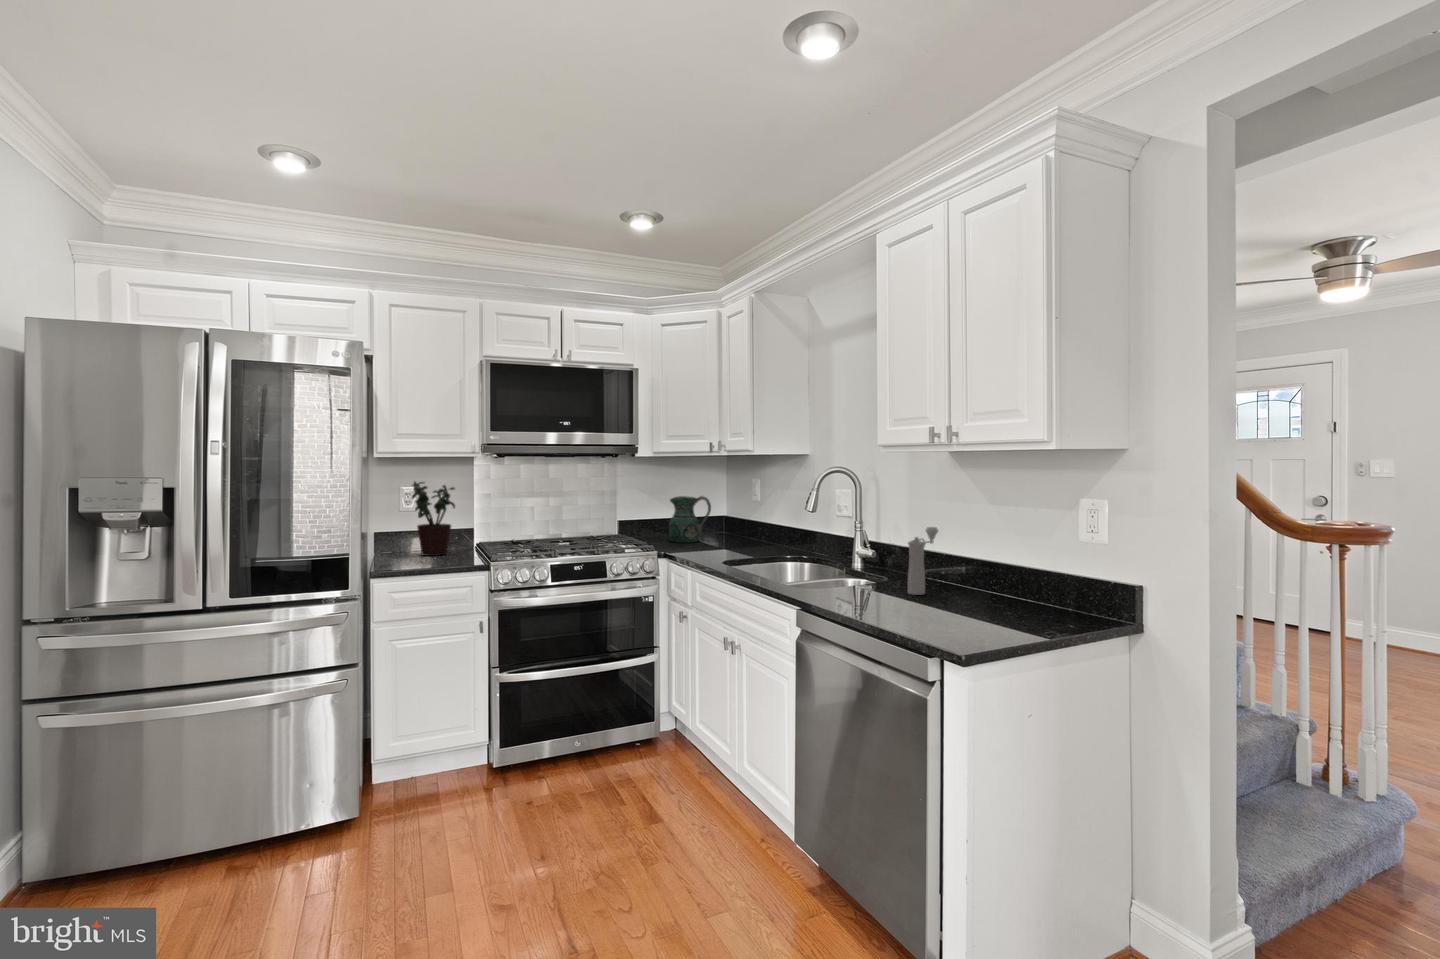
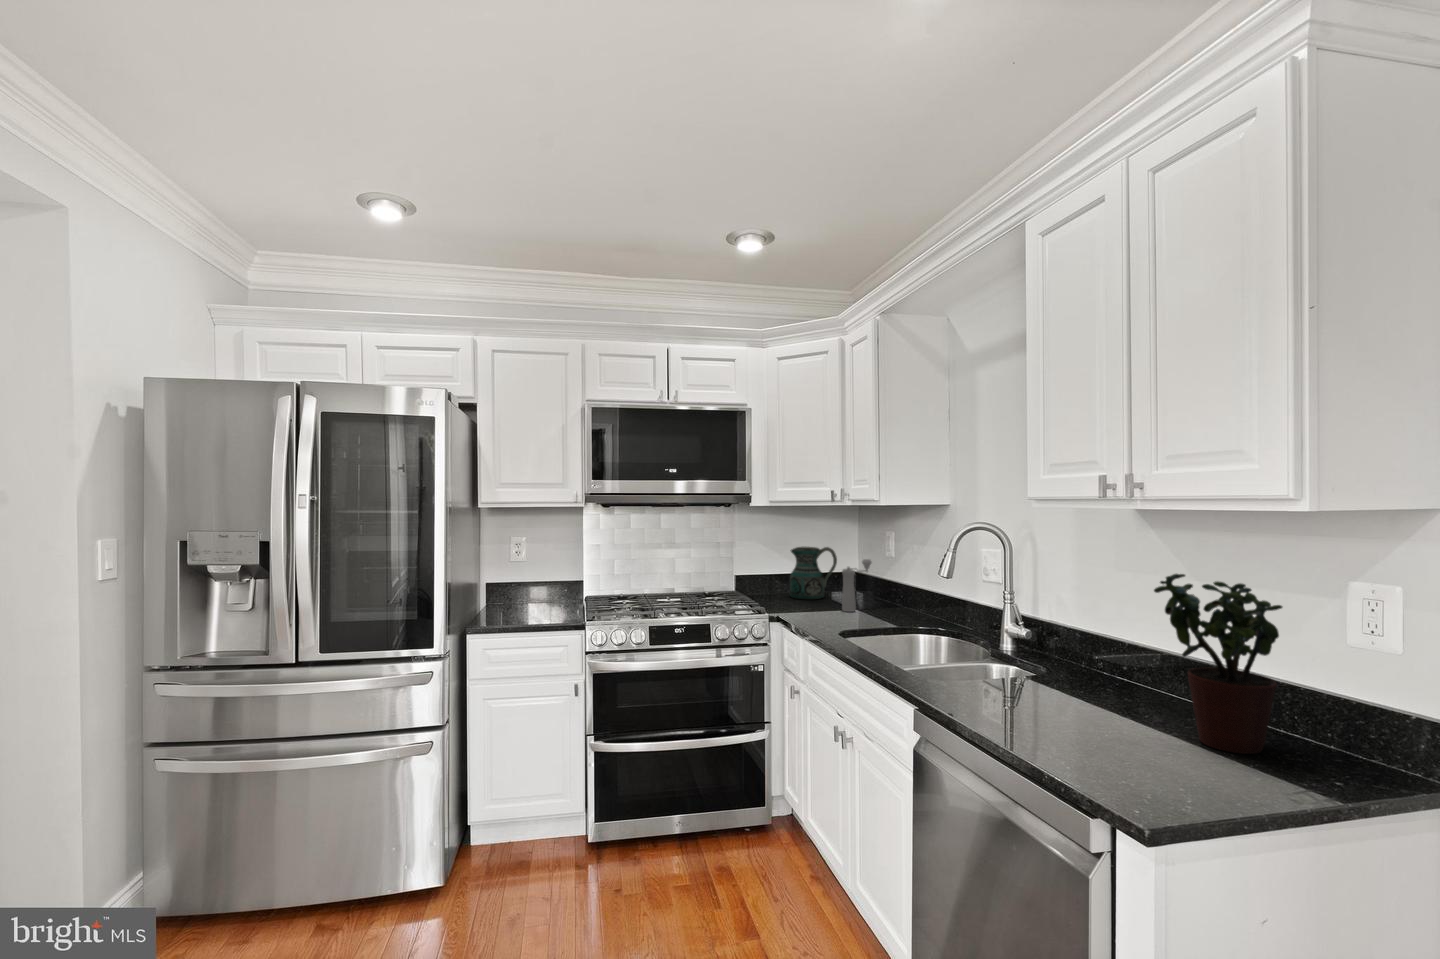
potted plant: present [412,482,455,556] -> present [1154,574,1282,754]
pepper mill: present [908,527,938,595] -> present [842,559,872,612]

